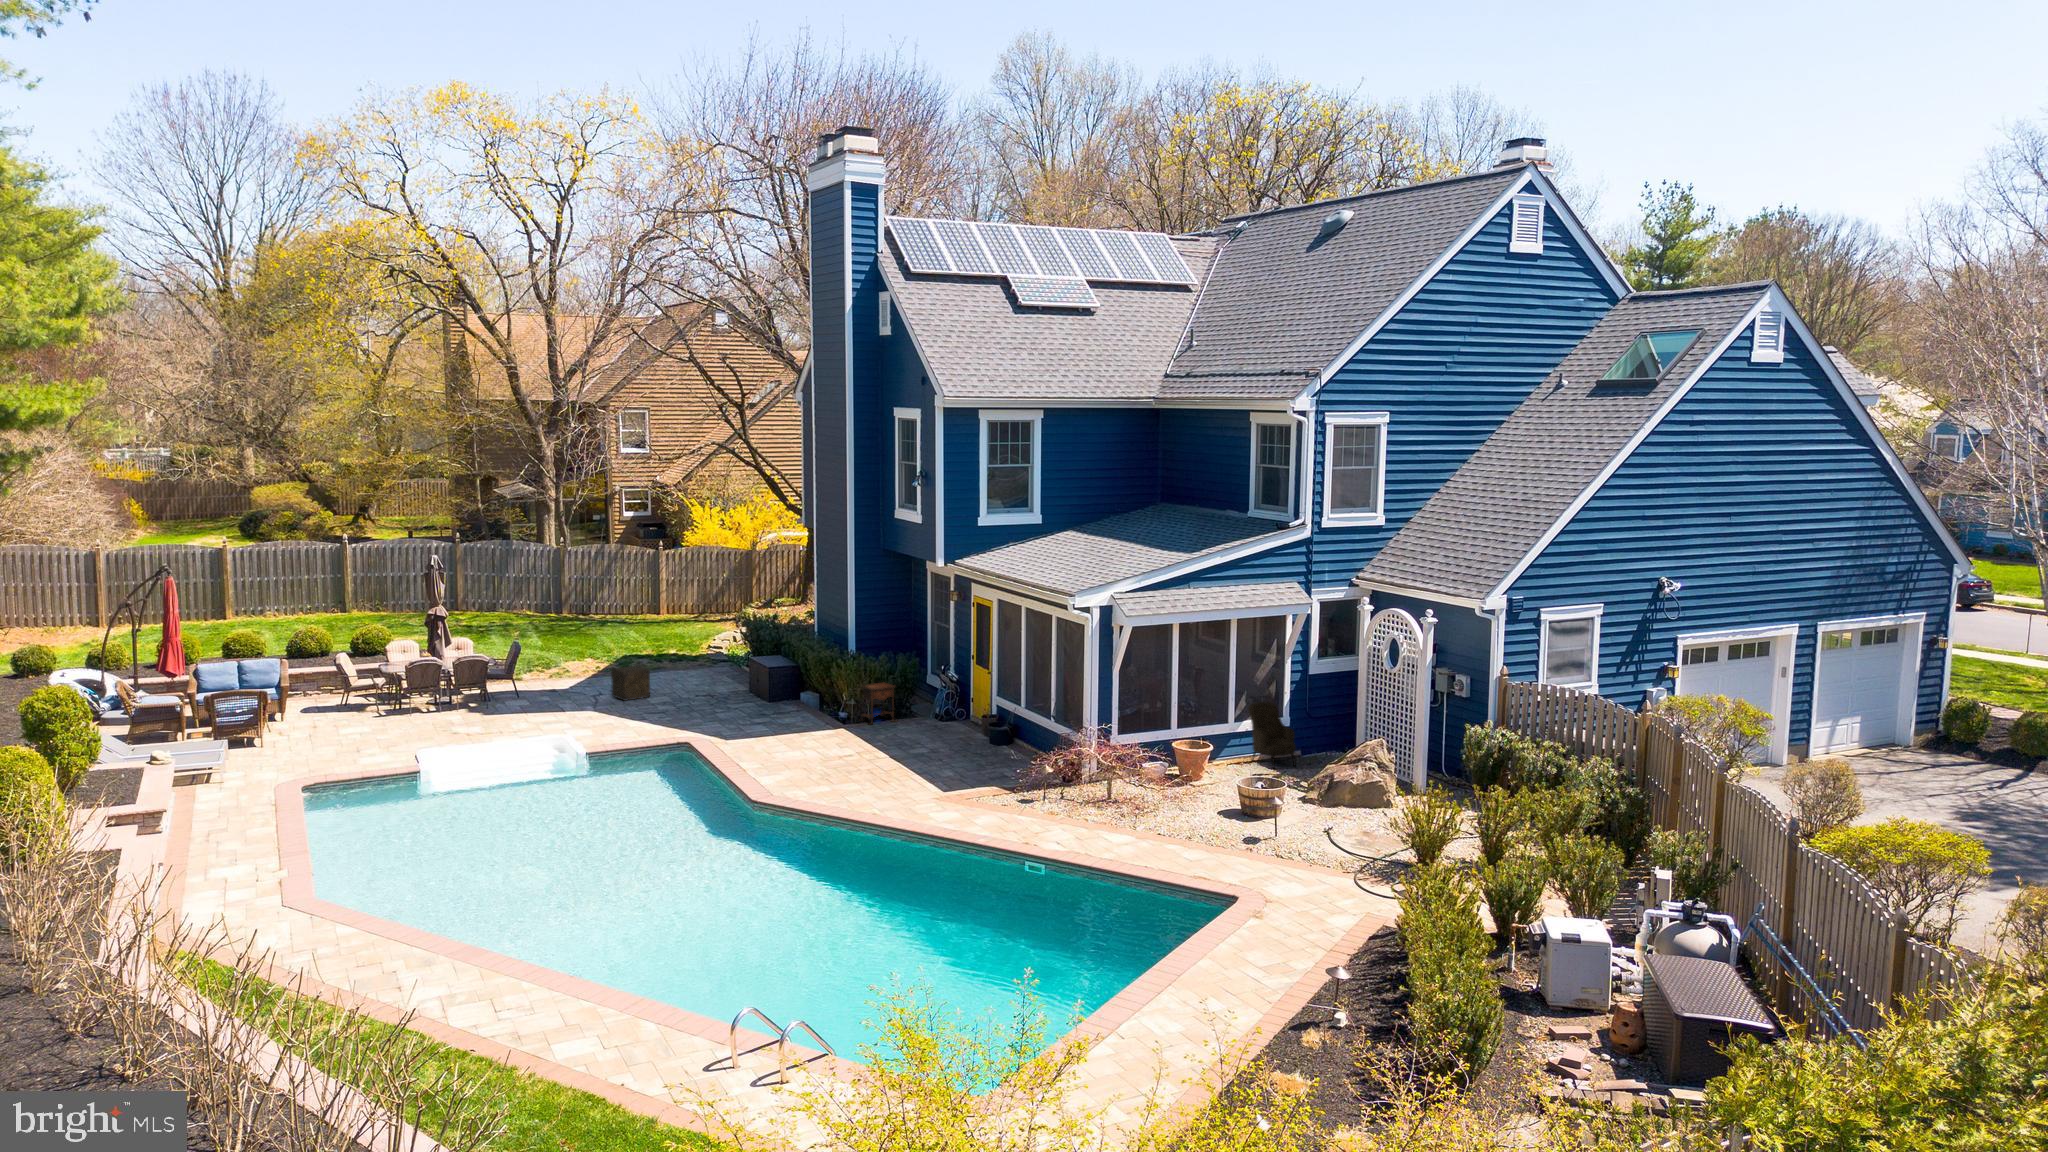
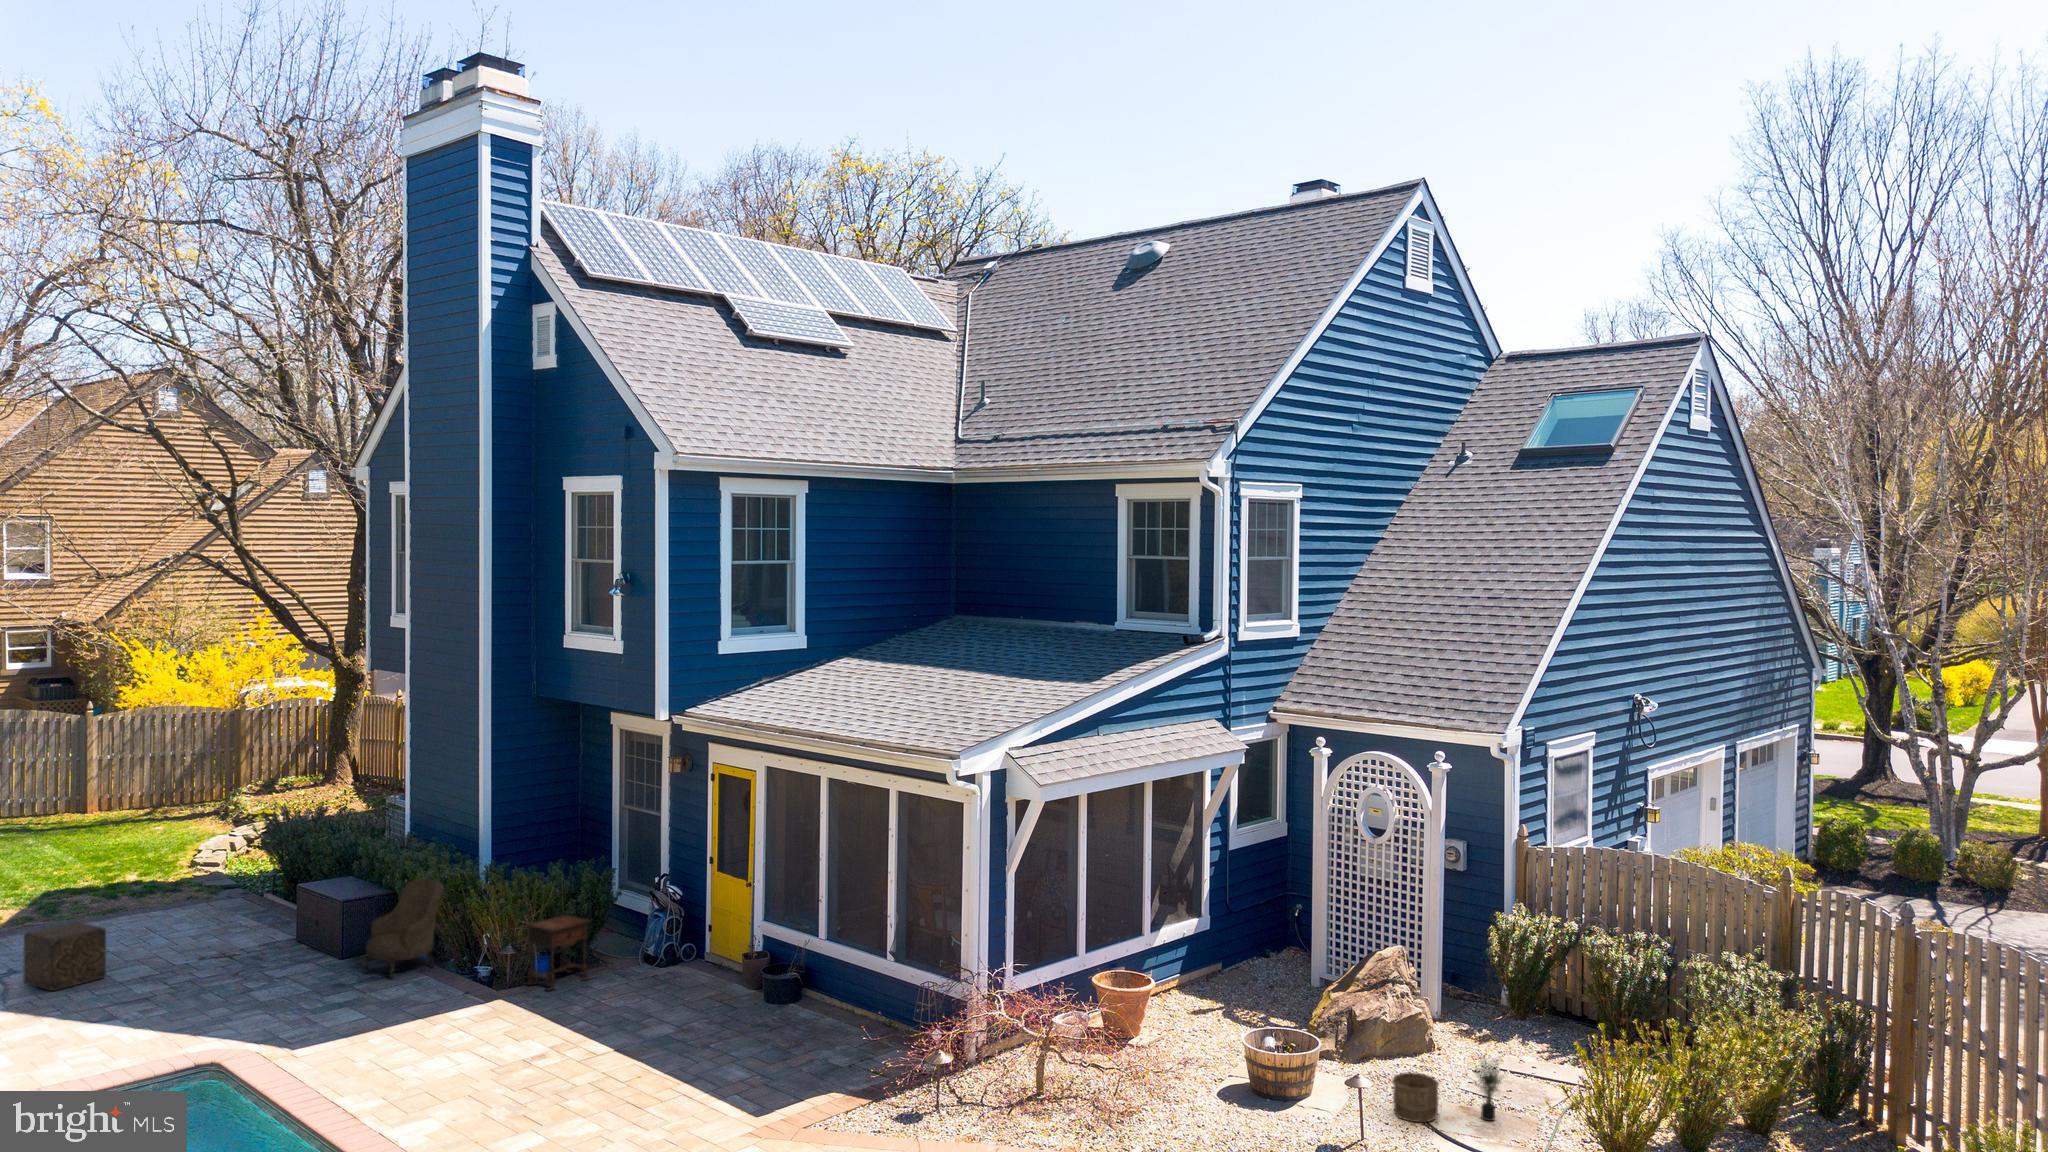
armchair: present [1248,702,1296,768] -> present [364,879,445,979]
potted plant: none [1346,796,1378,838] -> present [1473,1058,1504,1121]
wooden bucket: none [1304,805,1333,834] -> present [1392,1072,1439,1123]

